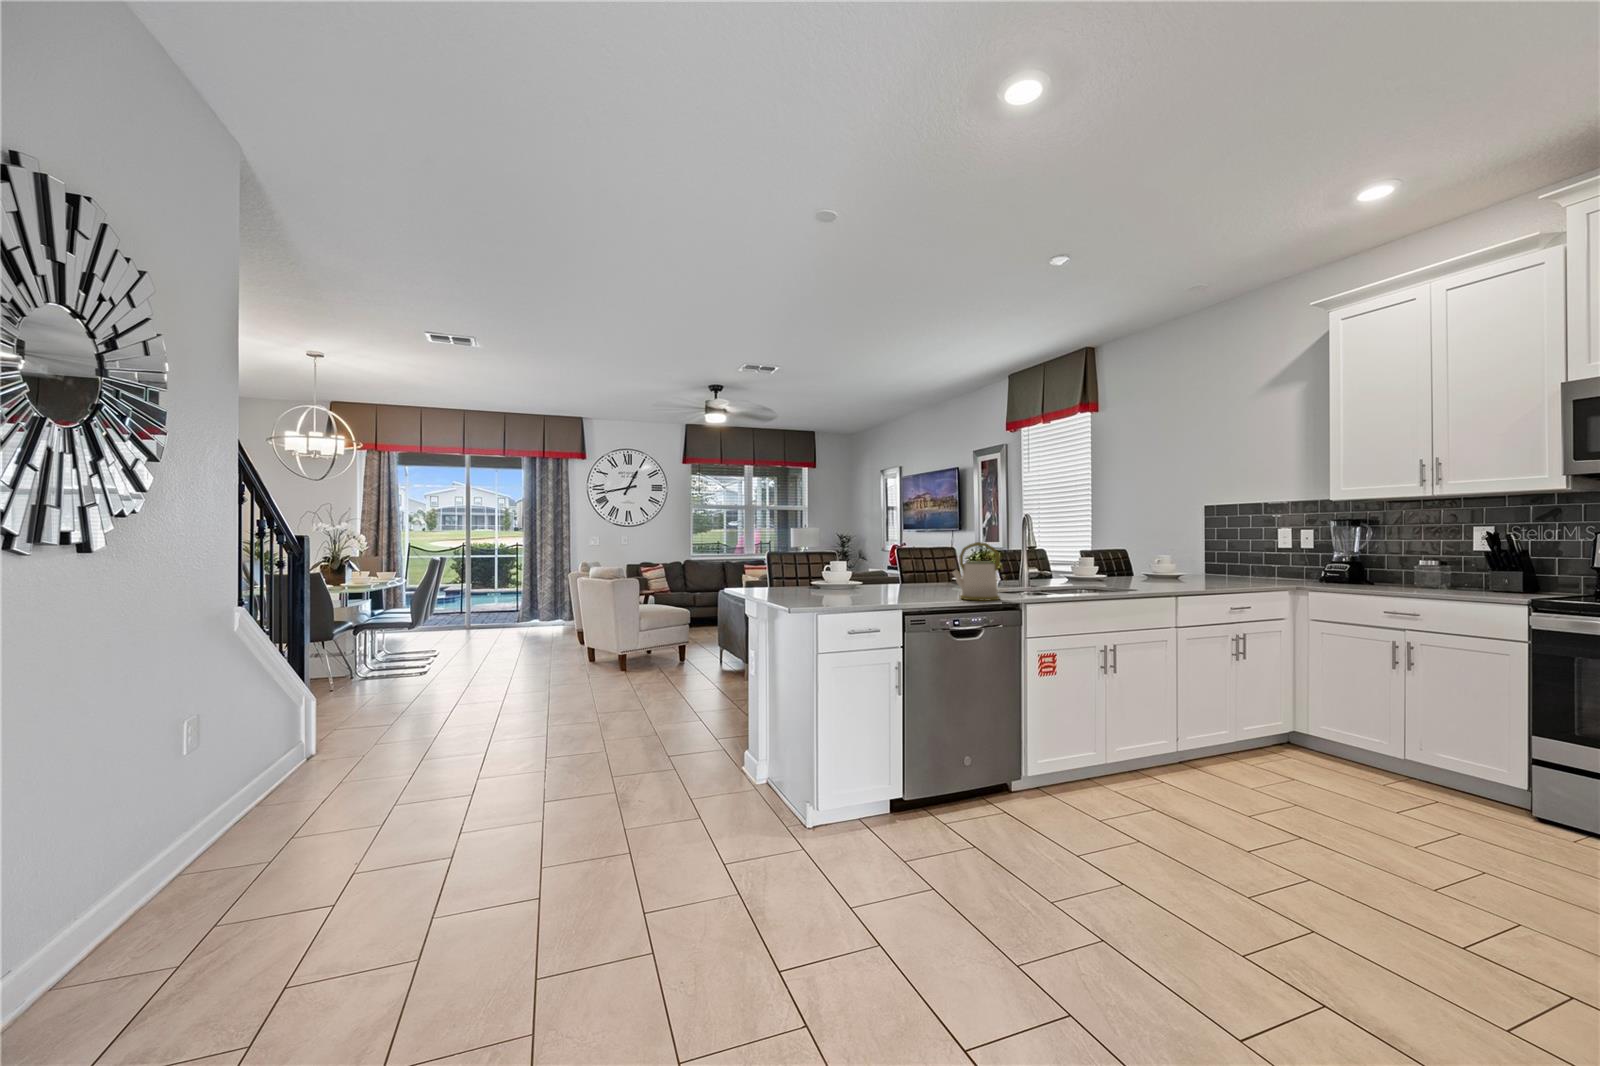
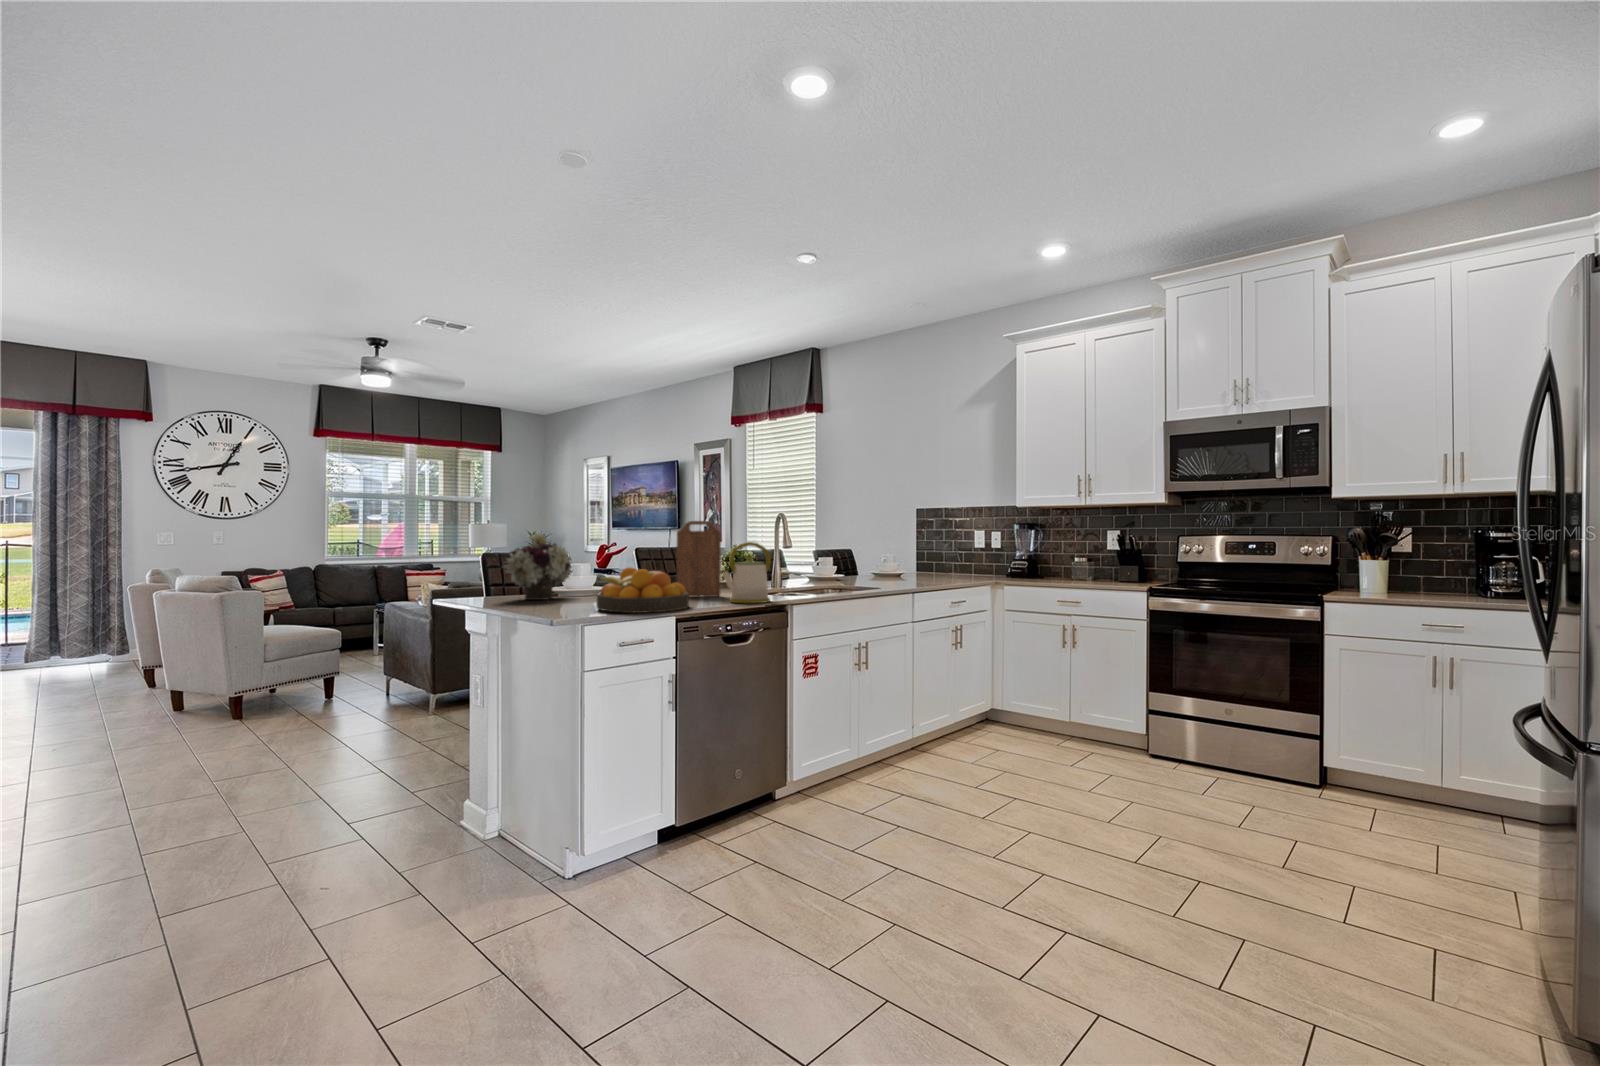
cutting board: none [918,523,959,593] -> present [677,521,721,597]
flower arrangement: none [777,535,834,591] -> present [504,533,573,600]
fruit bowl: none [837,565,918,605] -> present [596,567,689,613]

